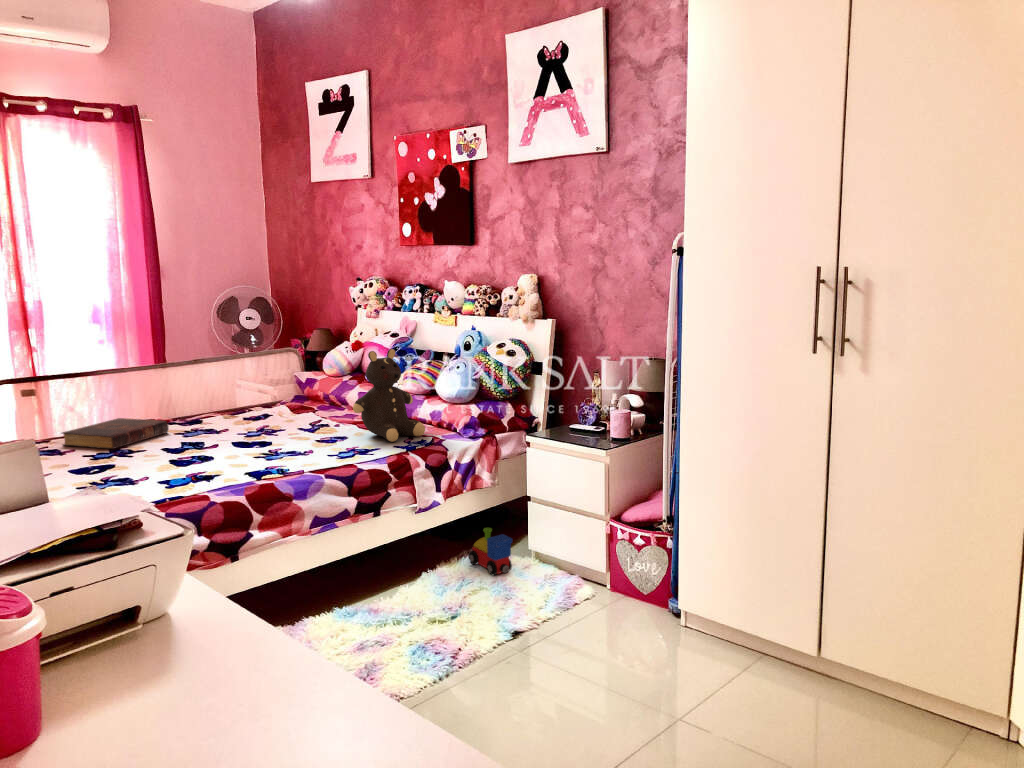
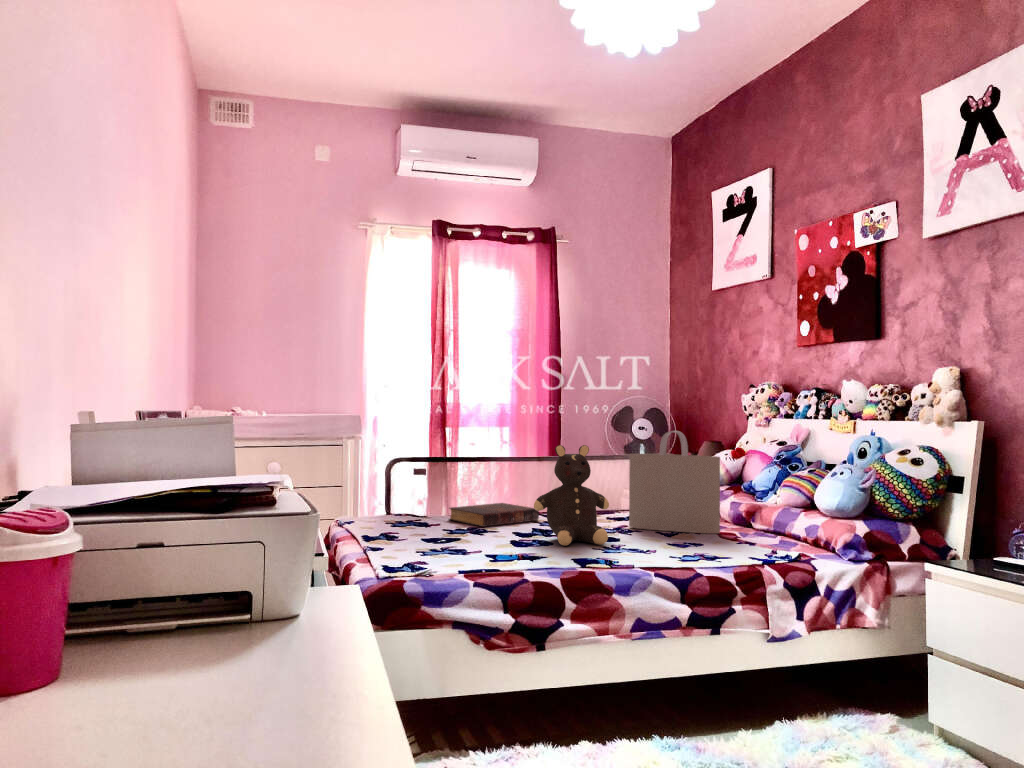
tote bag: none [264,334,353,429] -> present [629,431,720,534]
teddy bear: present [353,349,425,442] -> present [534,445,609,546]
toy train: present [469,528,513,575] -> none [840,680,899,748]

